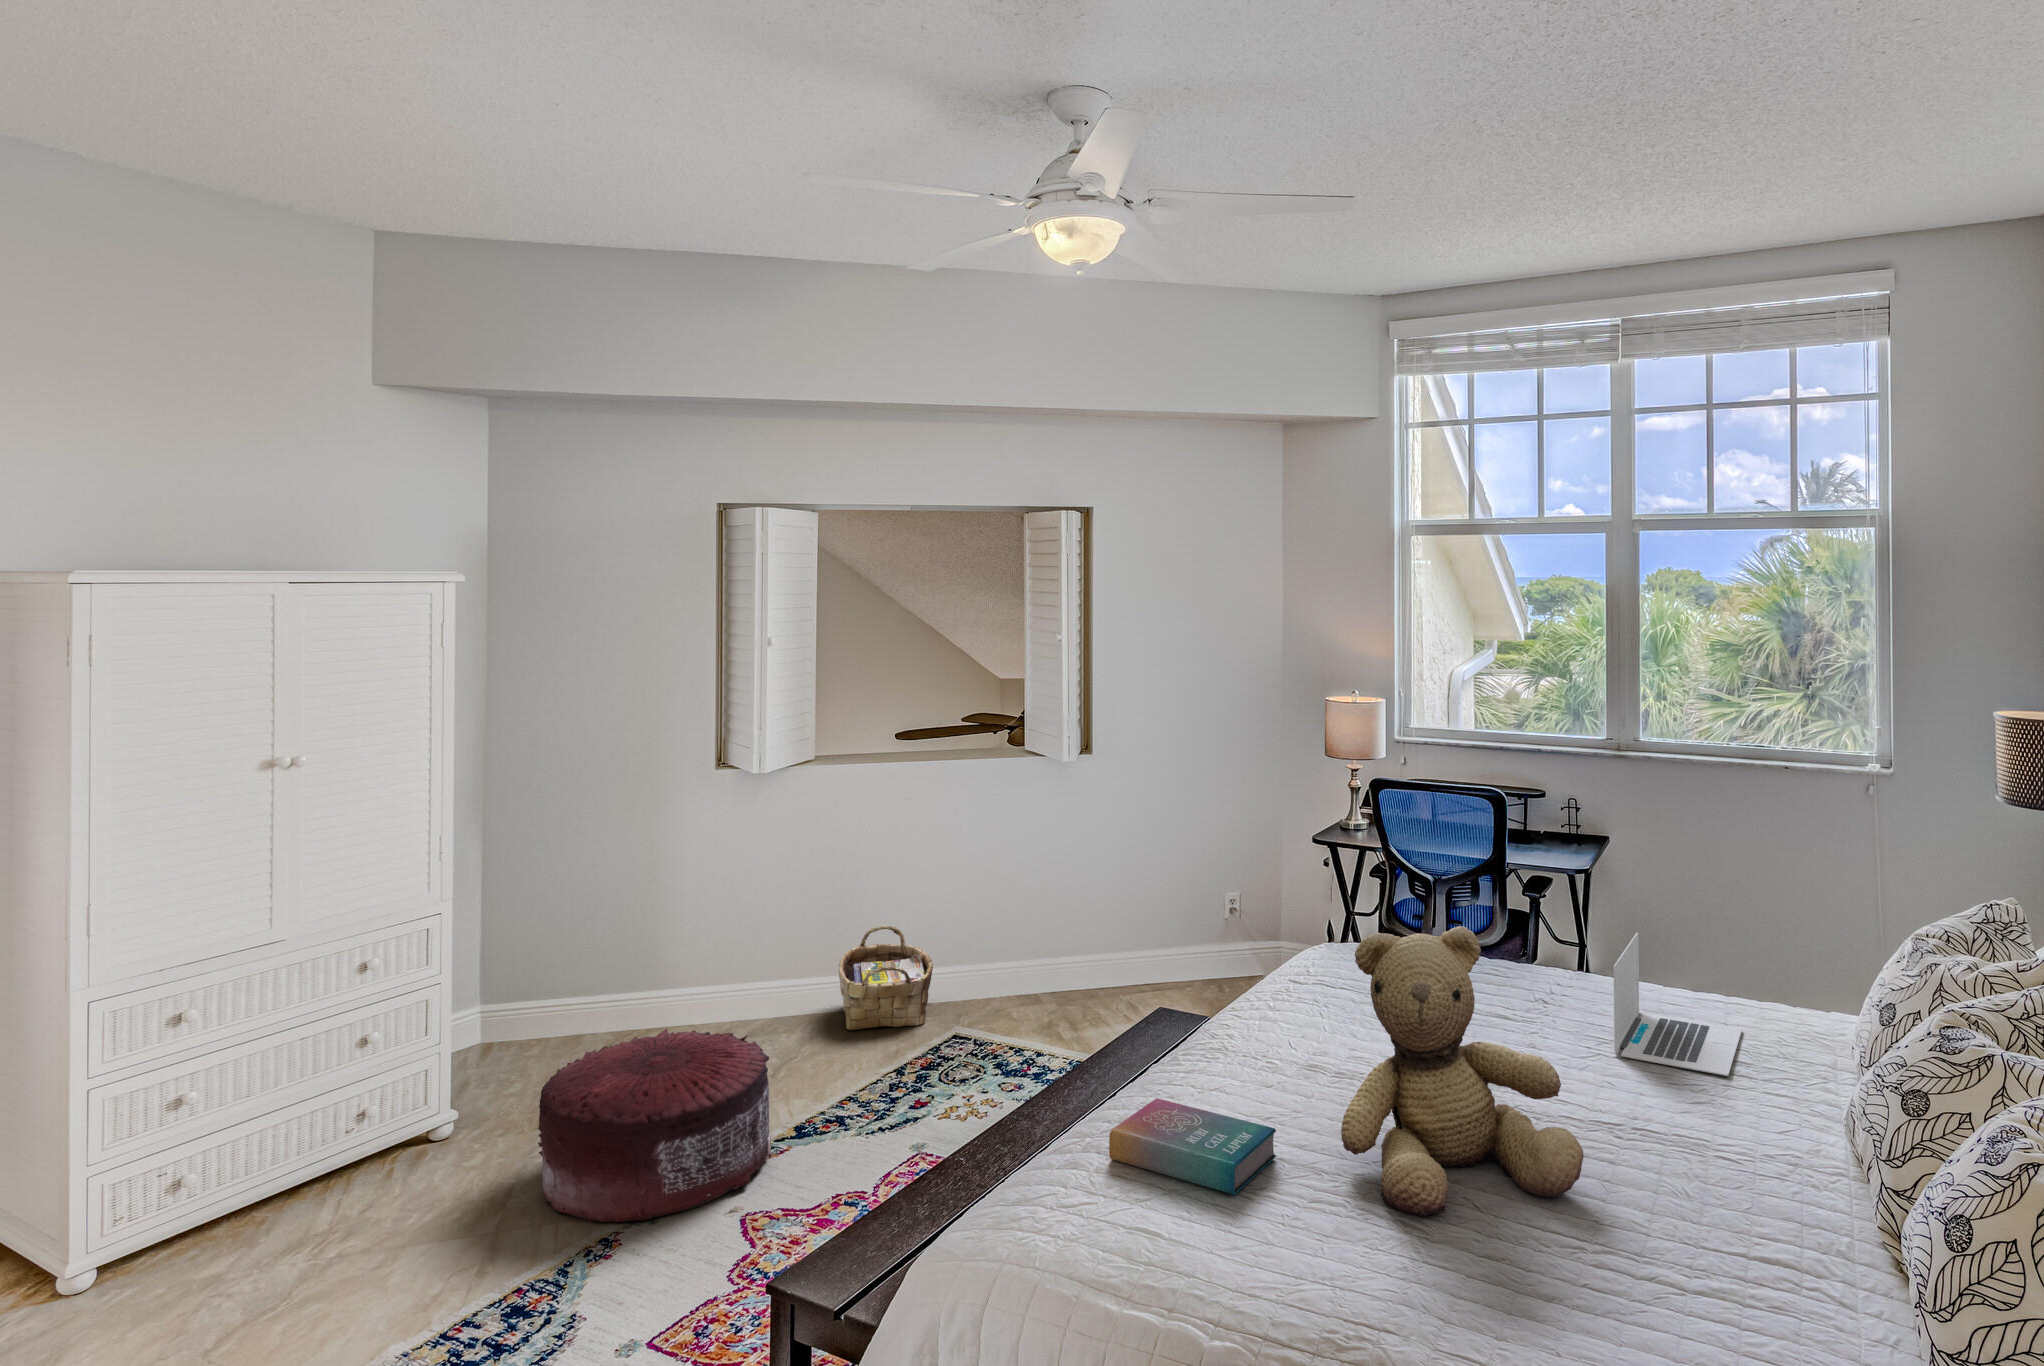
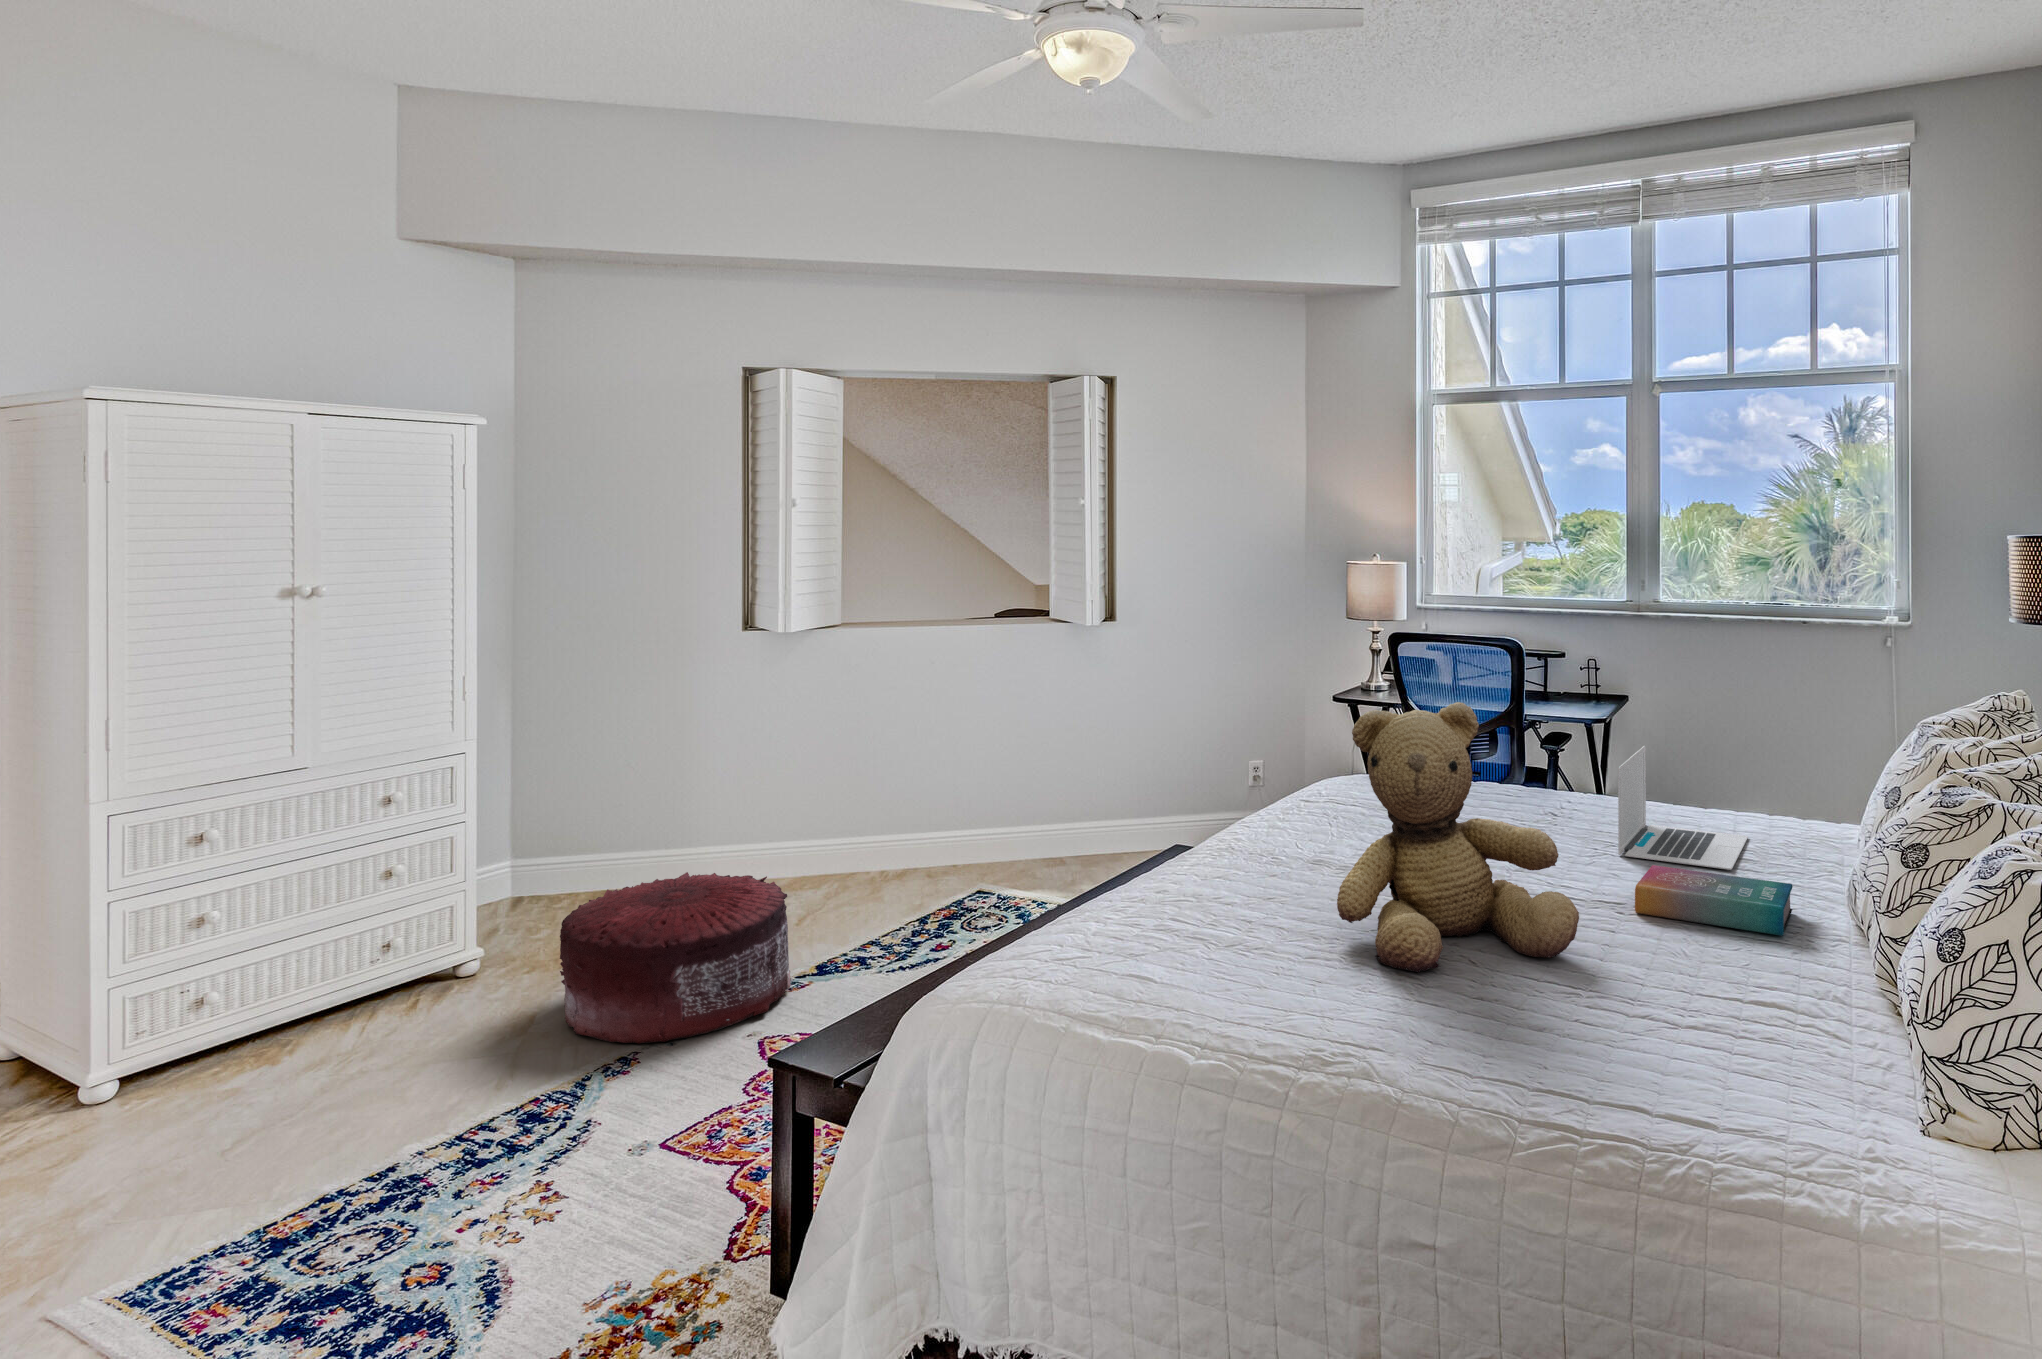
woven basket: present [839,925,933,1030] -> none [862,792,955,889]
book: present [1109,1098,1276,1195] -> present [1635,865,1793,936]

